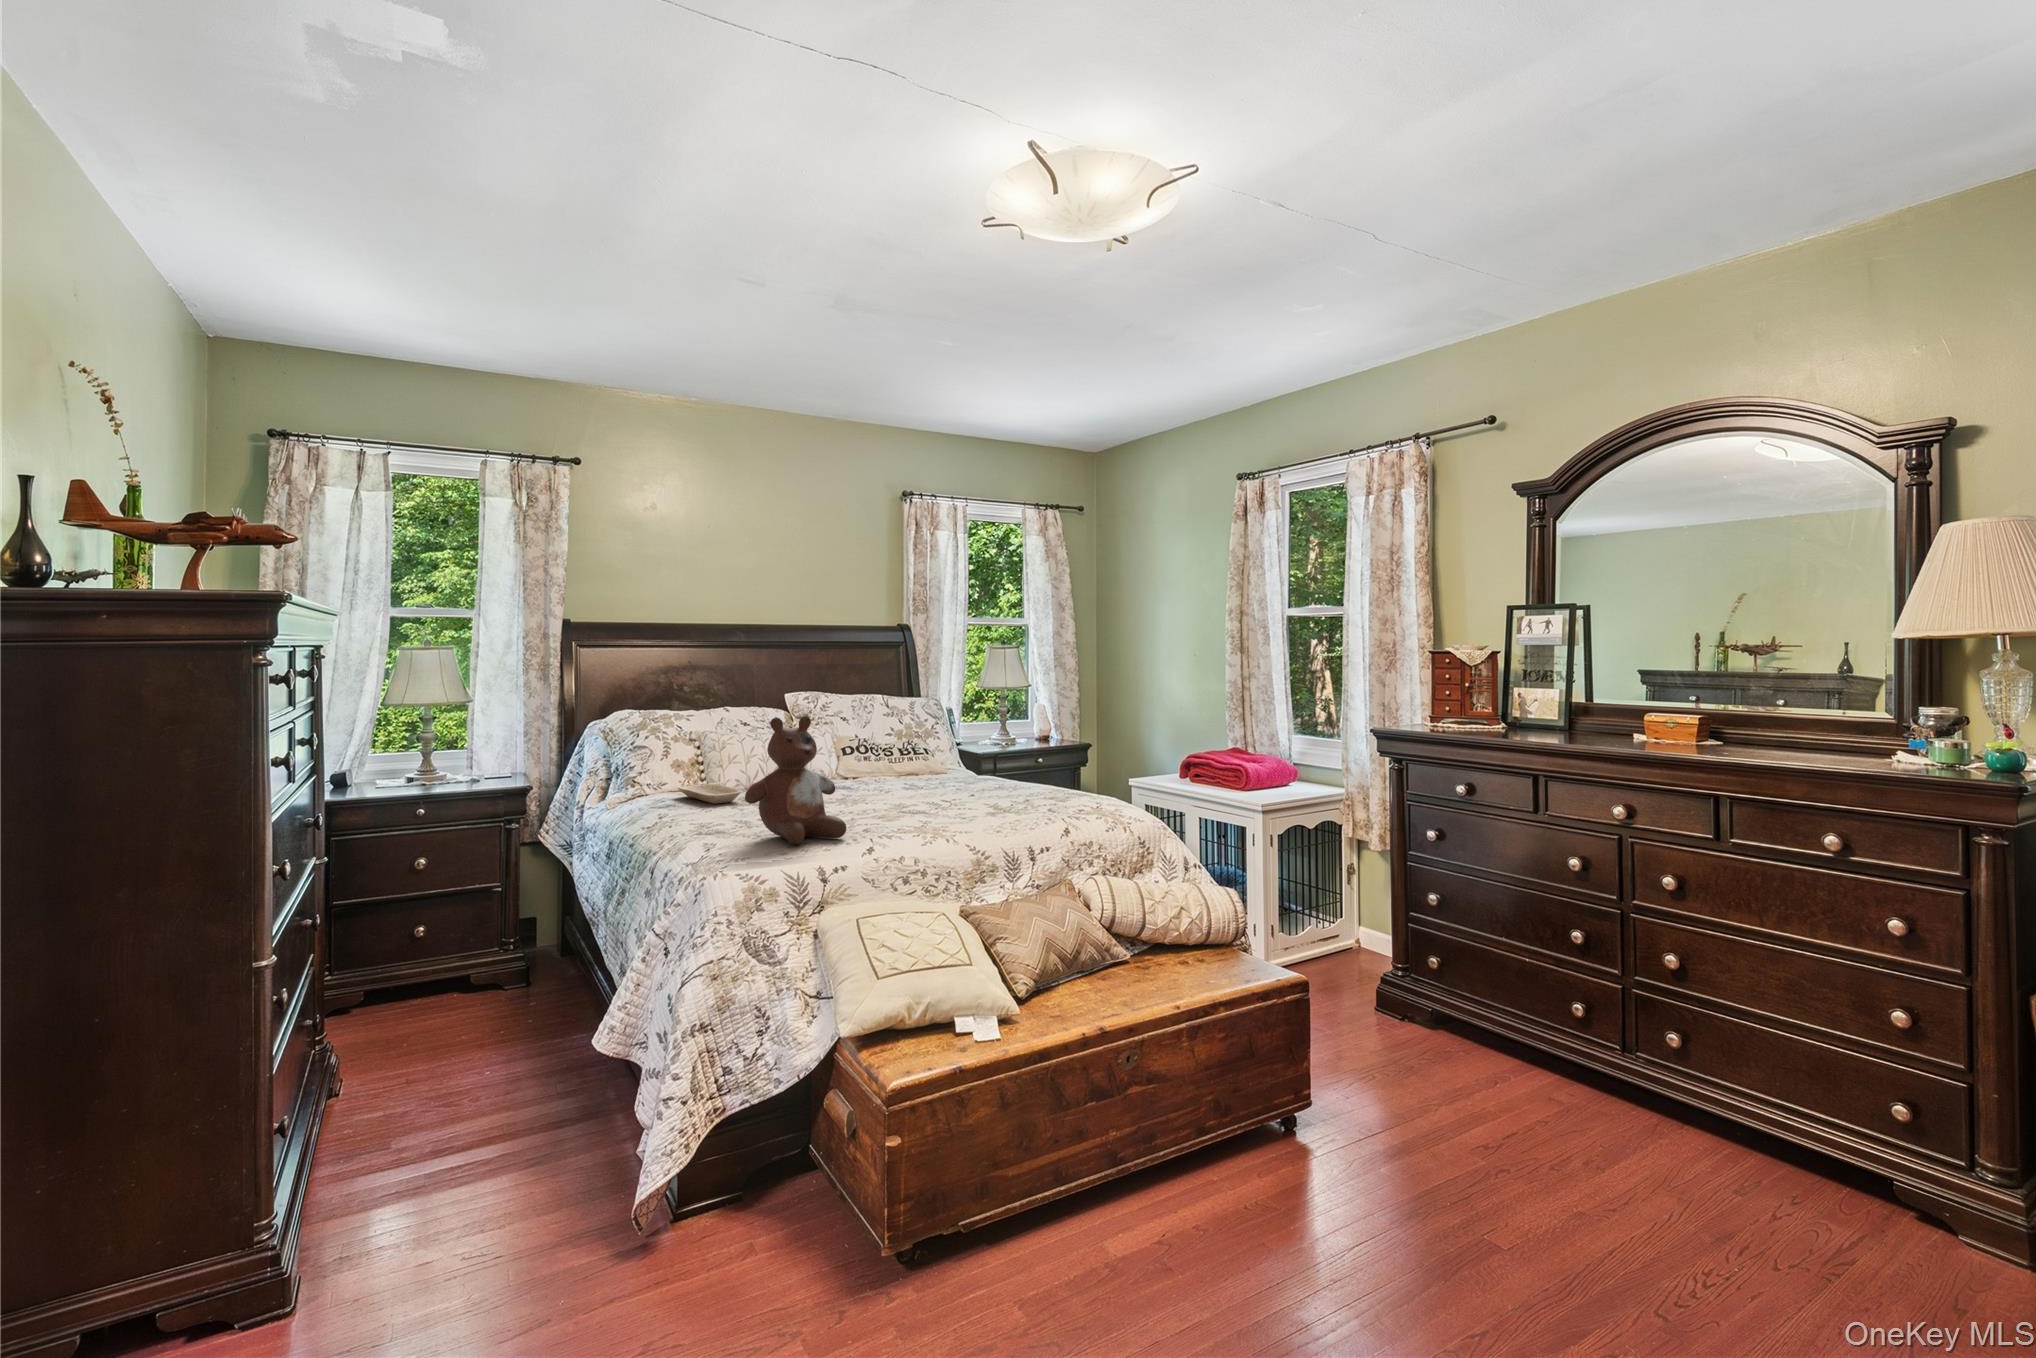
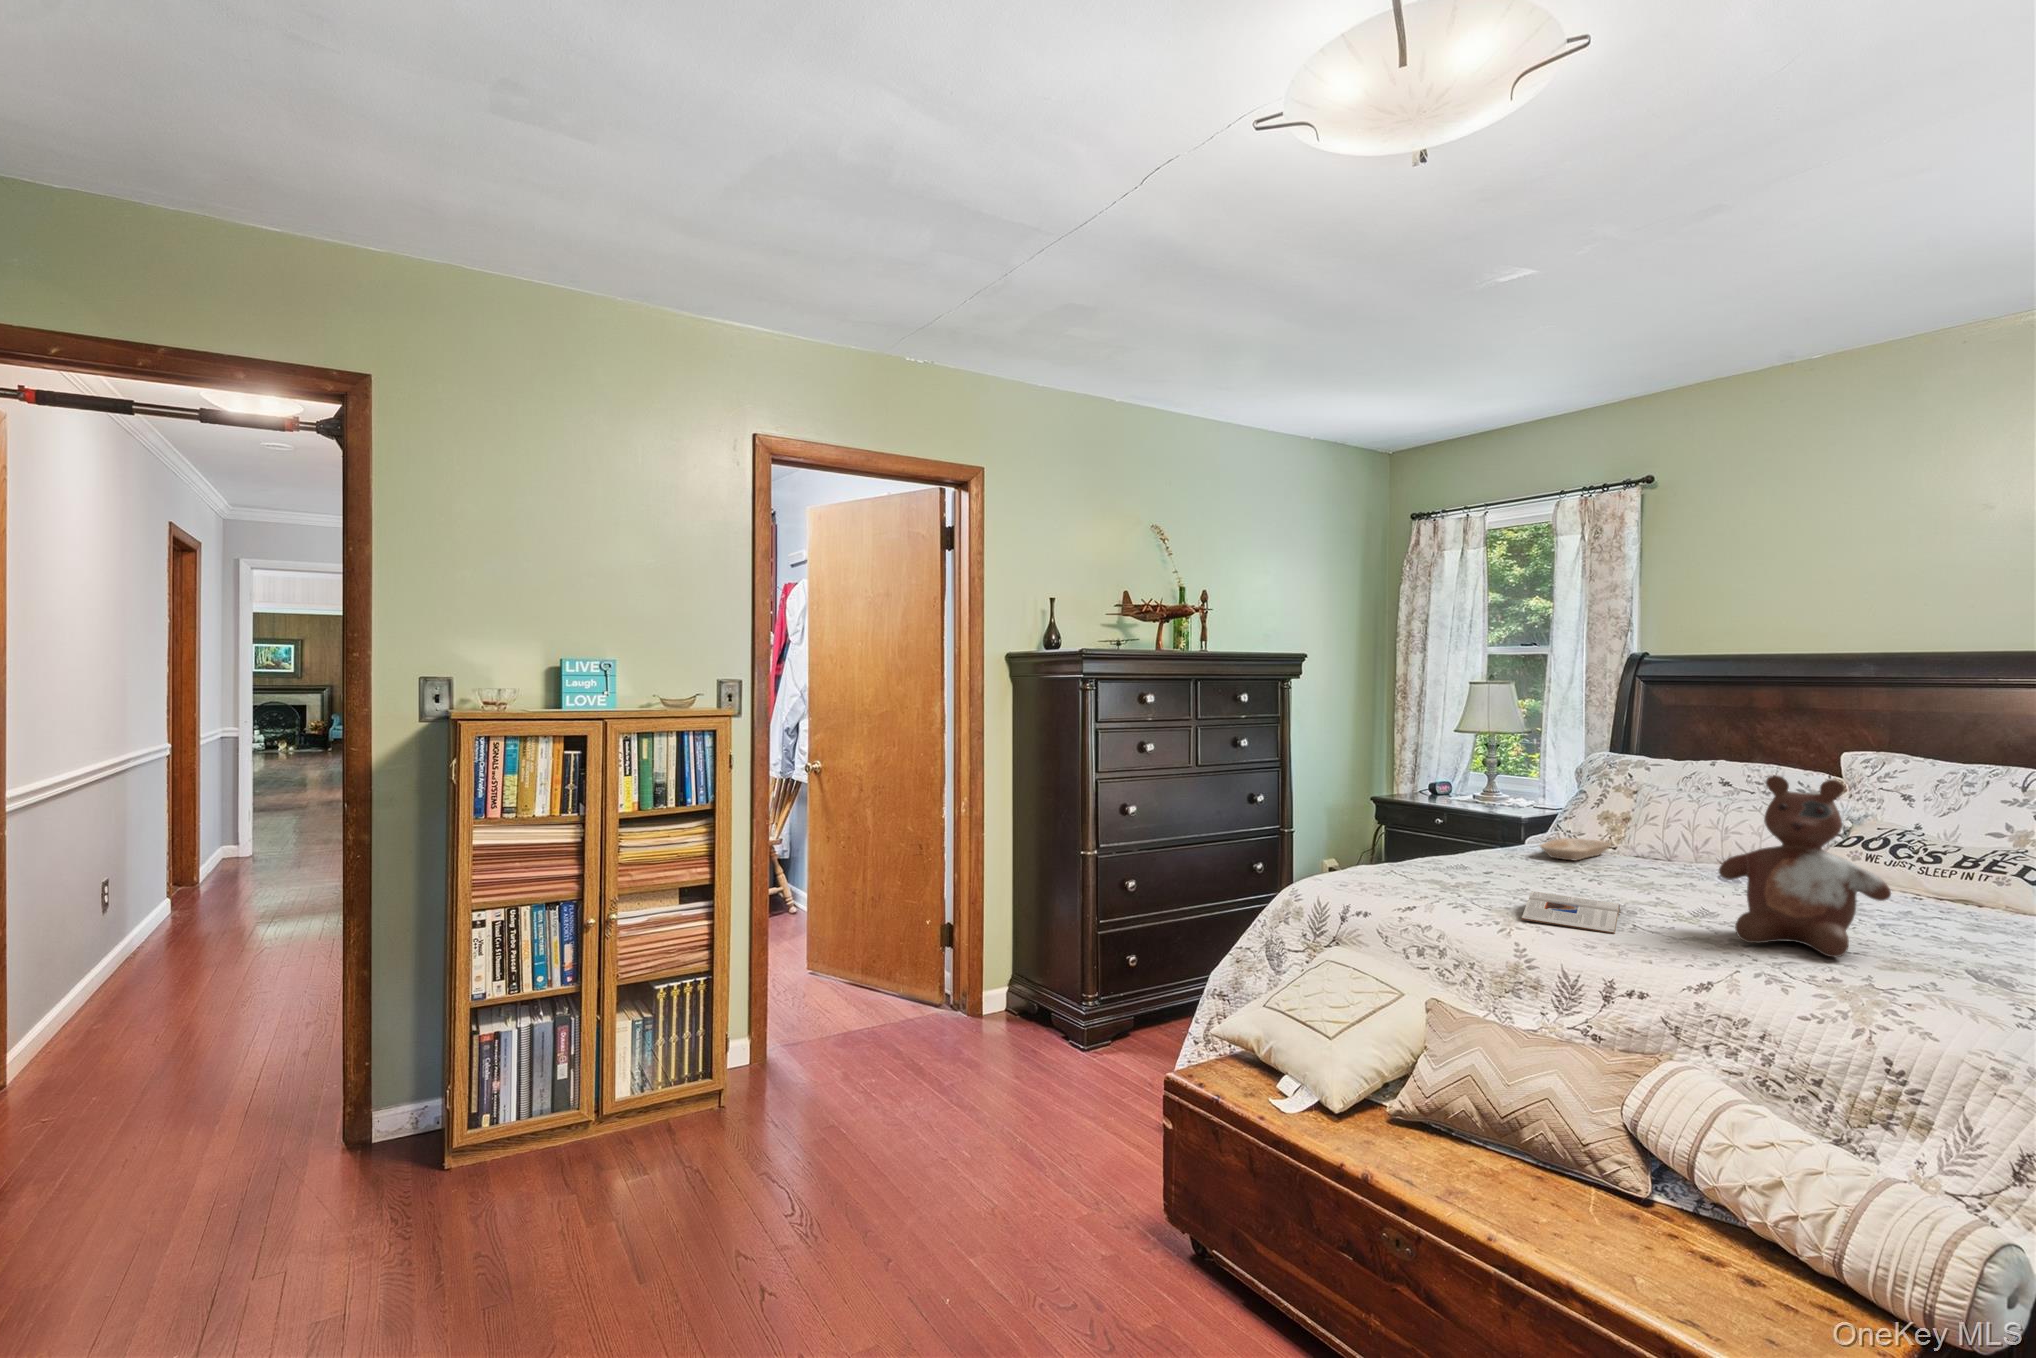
stuffed bear: present [745,716,846,844] -> present [1719,775,1891,957]
magazine: none [882,806,980,832] -> present [1521,891,1621,934]

